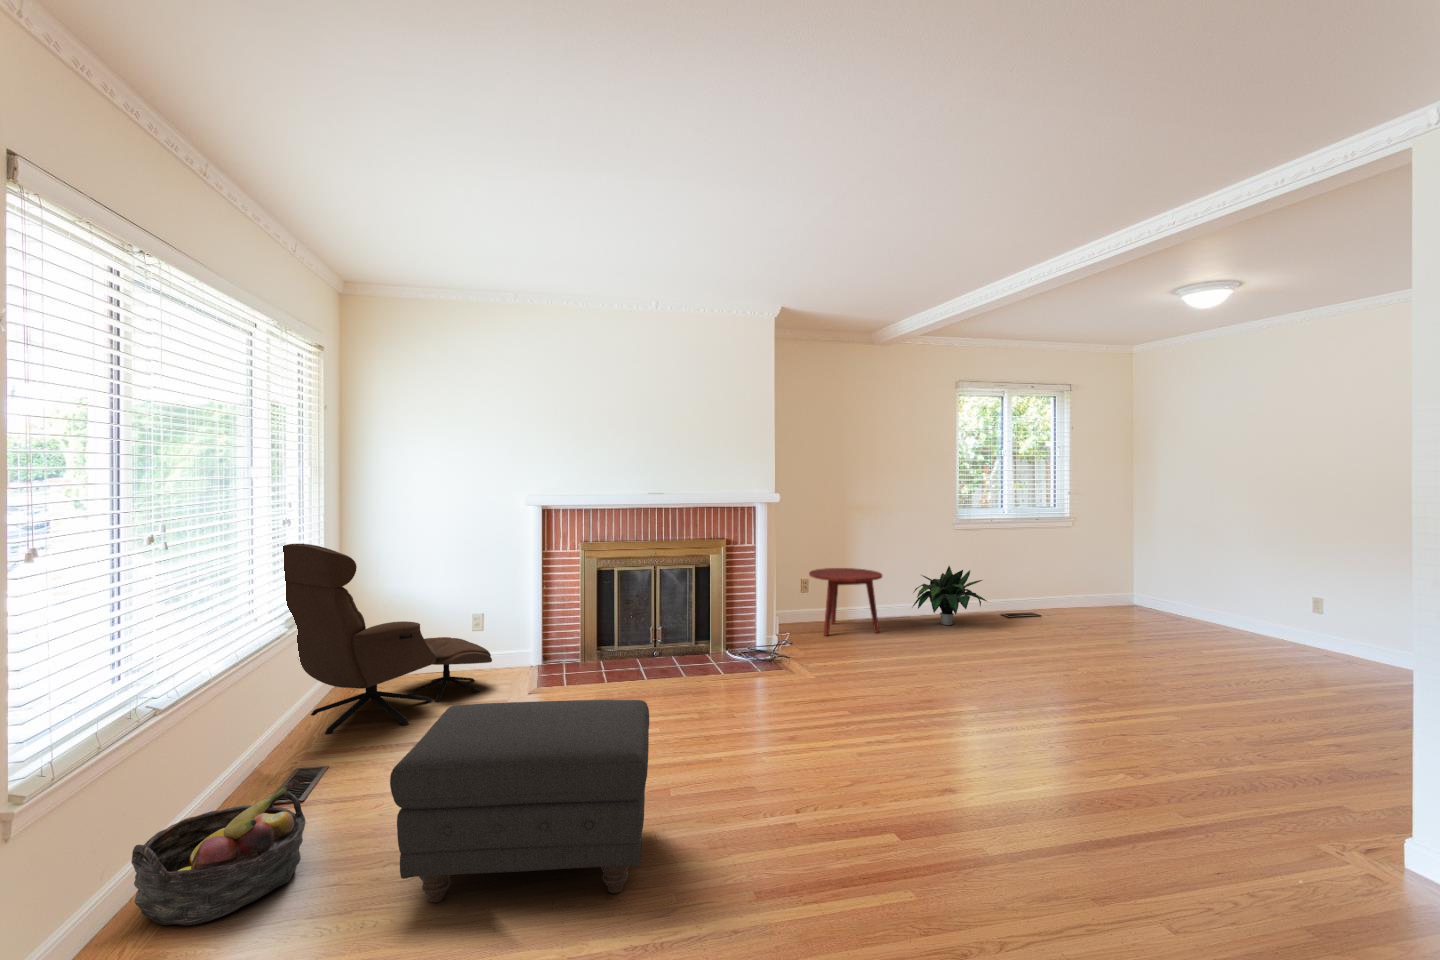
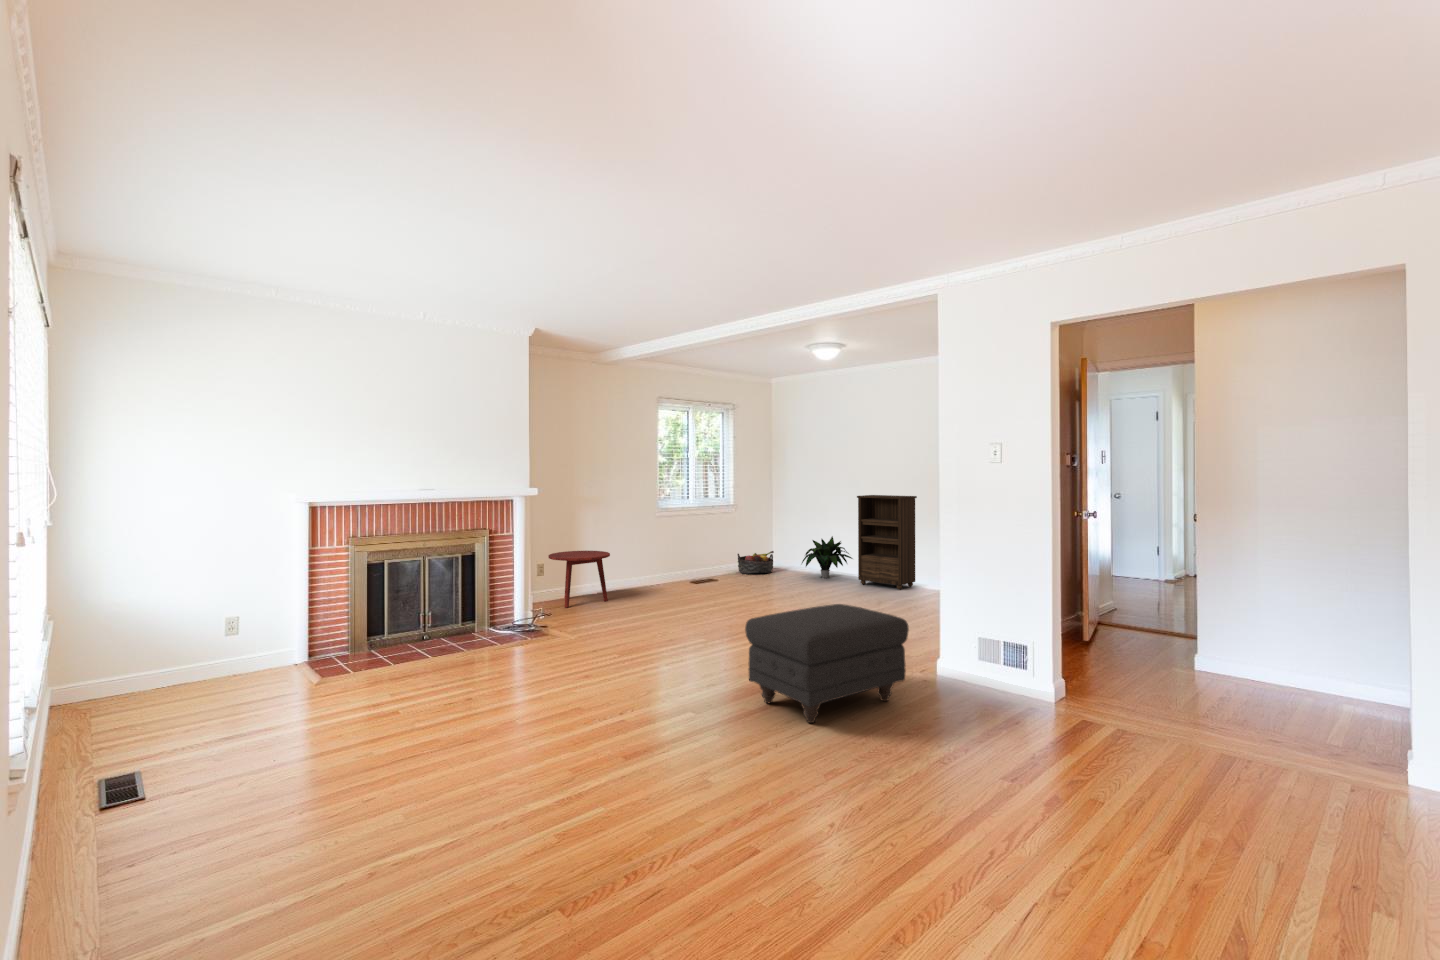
bookshelf: none [1271,515,1393,670] -> present [857,495,917,590]
lounge chair: present [283,544,492,735] -> none [12,550,267,753]
potted plant: present [913,566,986,625] -> present [802,536,852,578]
ottoman: present [390,700,649,903] -> present [745,604,909,723]
basket: present [131,779,306,925] -> present [737,551,774,574]

